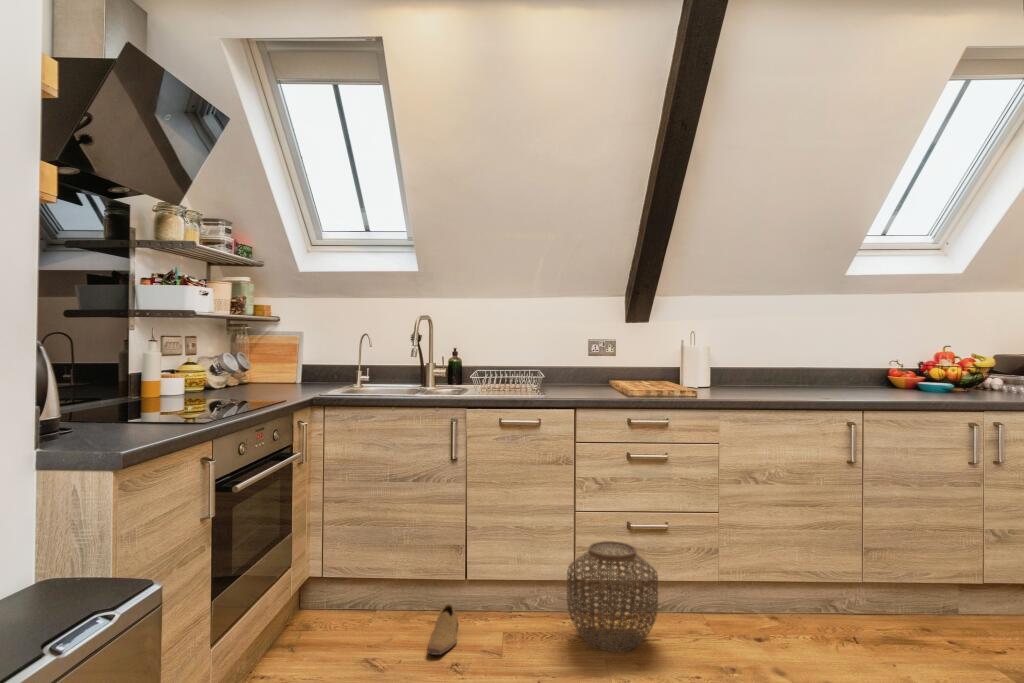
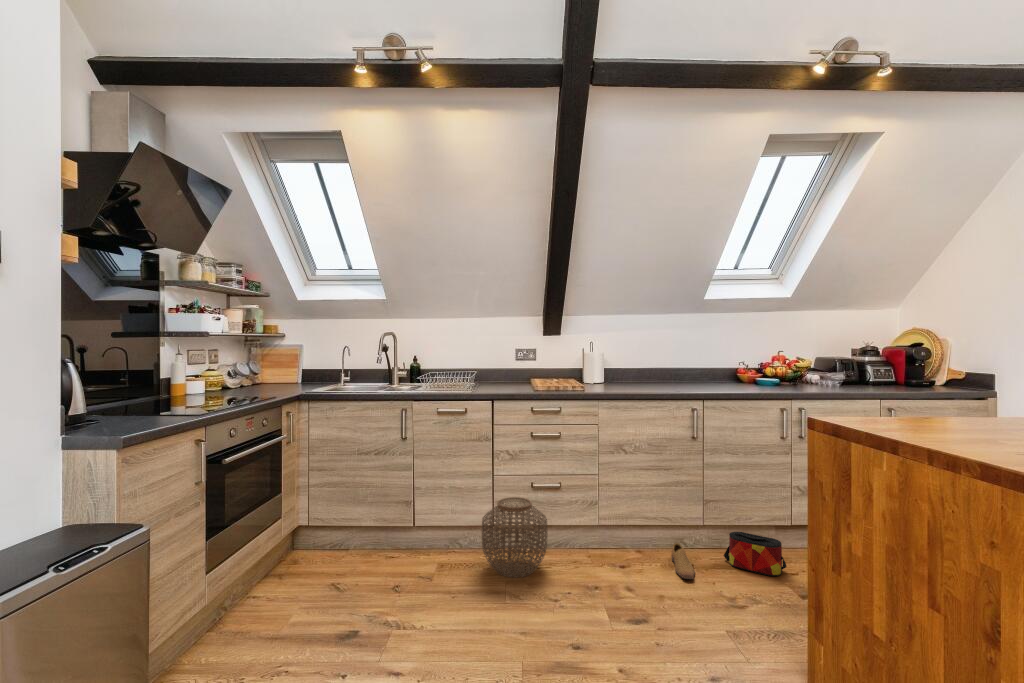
bag: none [893,591,987,654] -> present [724,532,786,576]
shoe: present [428,604,458,655] -> present [672,543,695,579]

